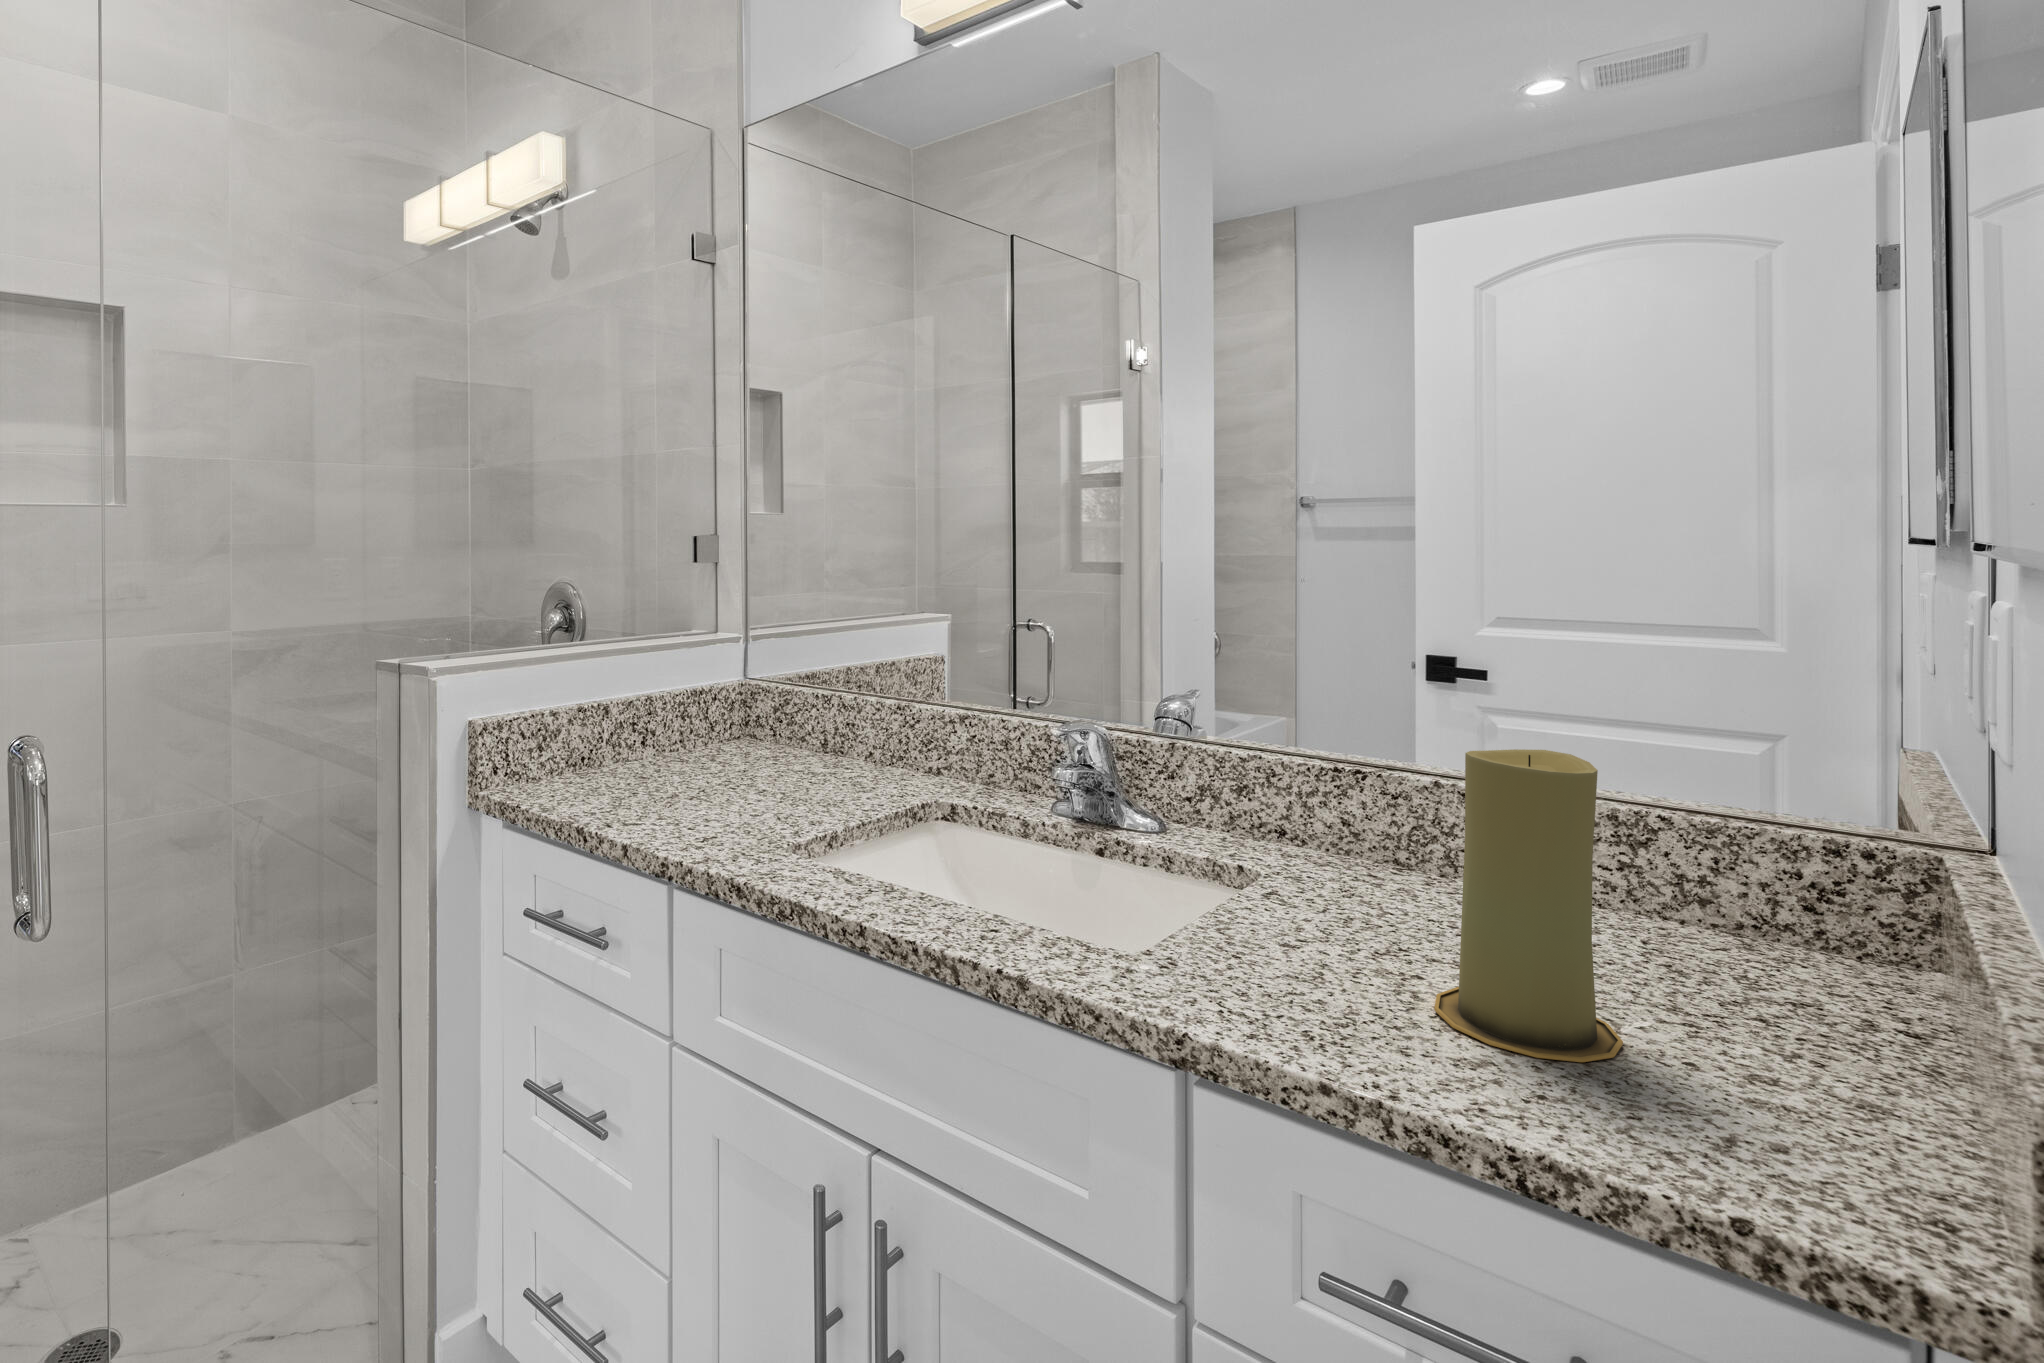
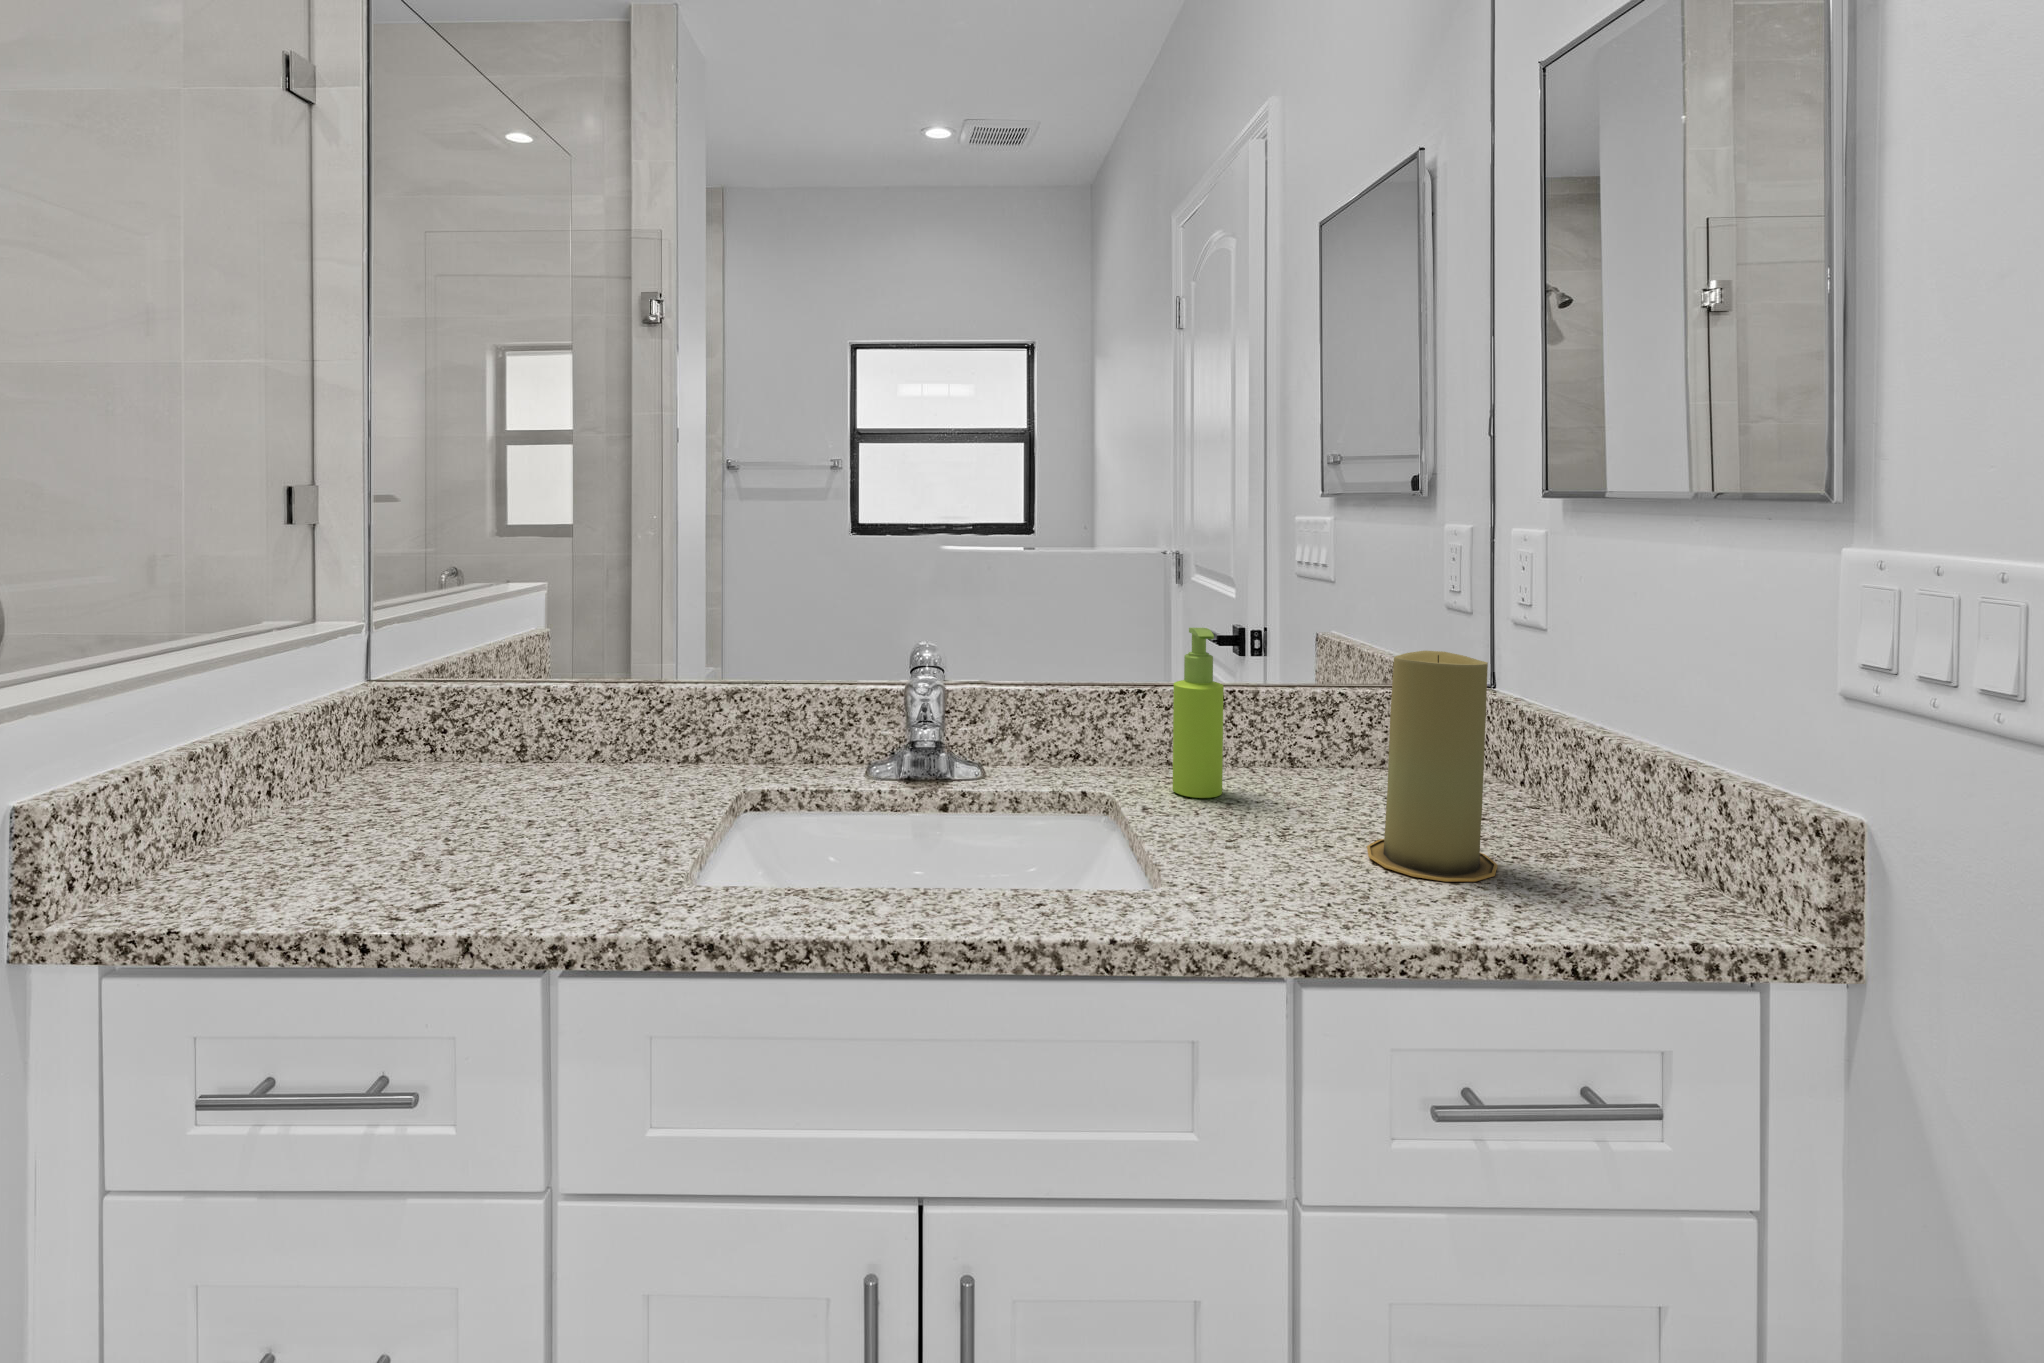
soap dispenser: none [1341,698,1406,904] -> present [1173,628,1224,798]

